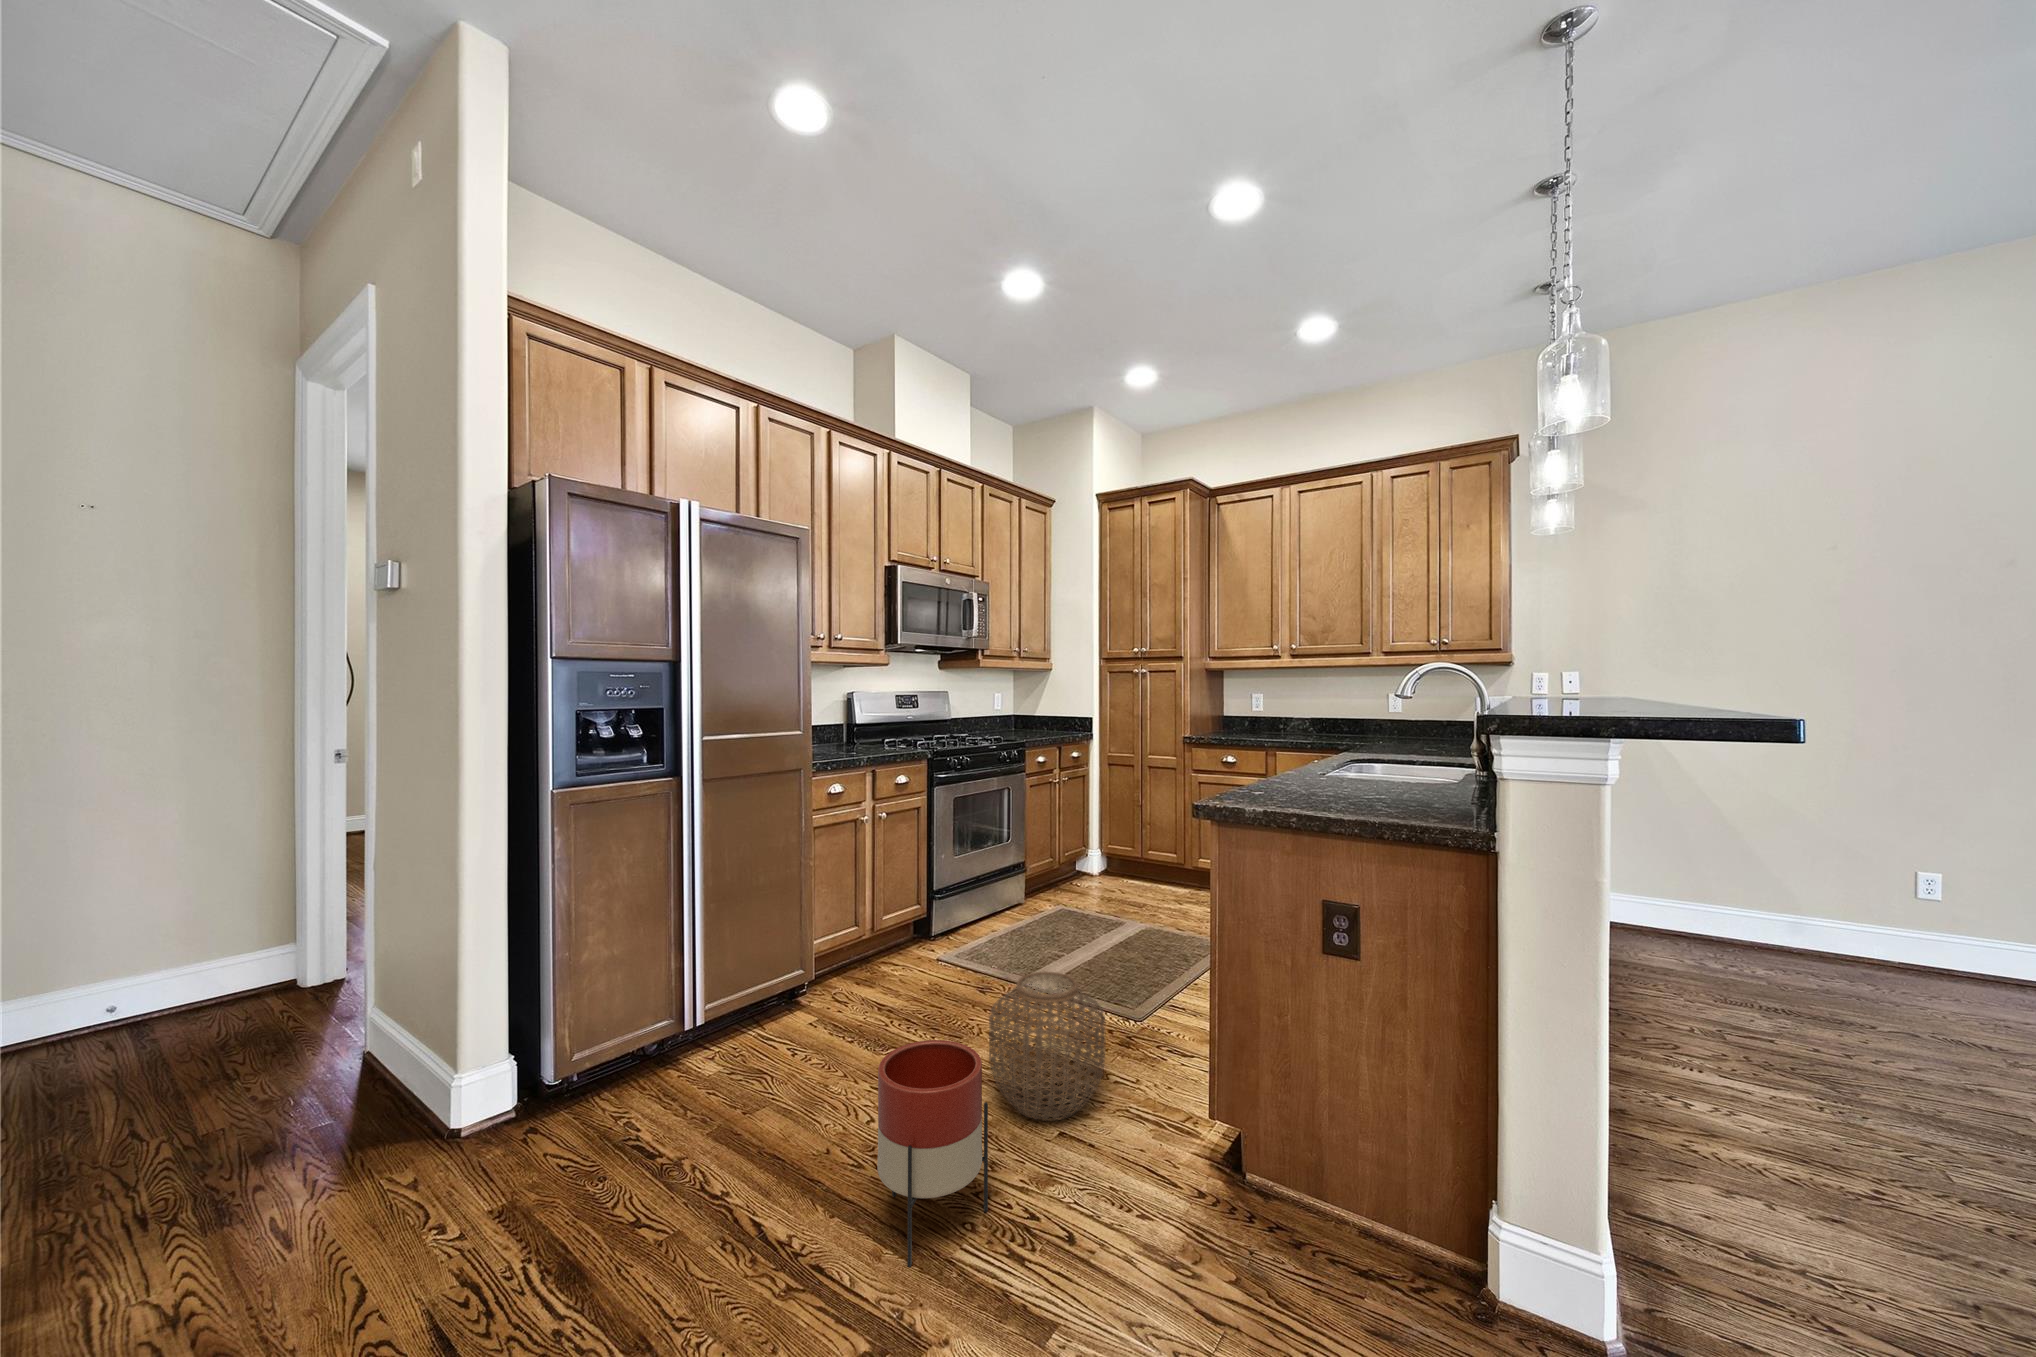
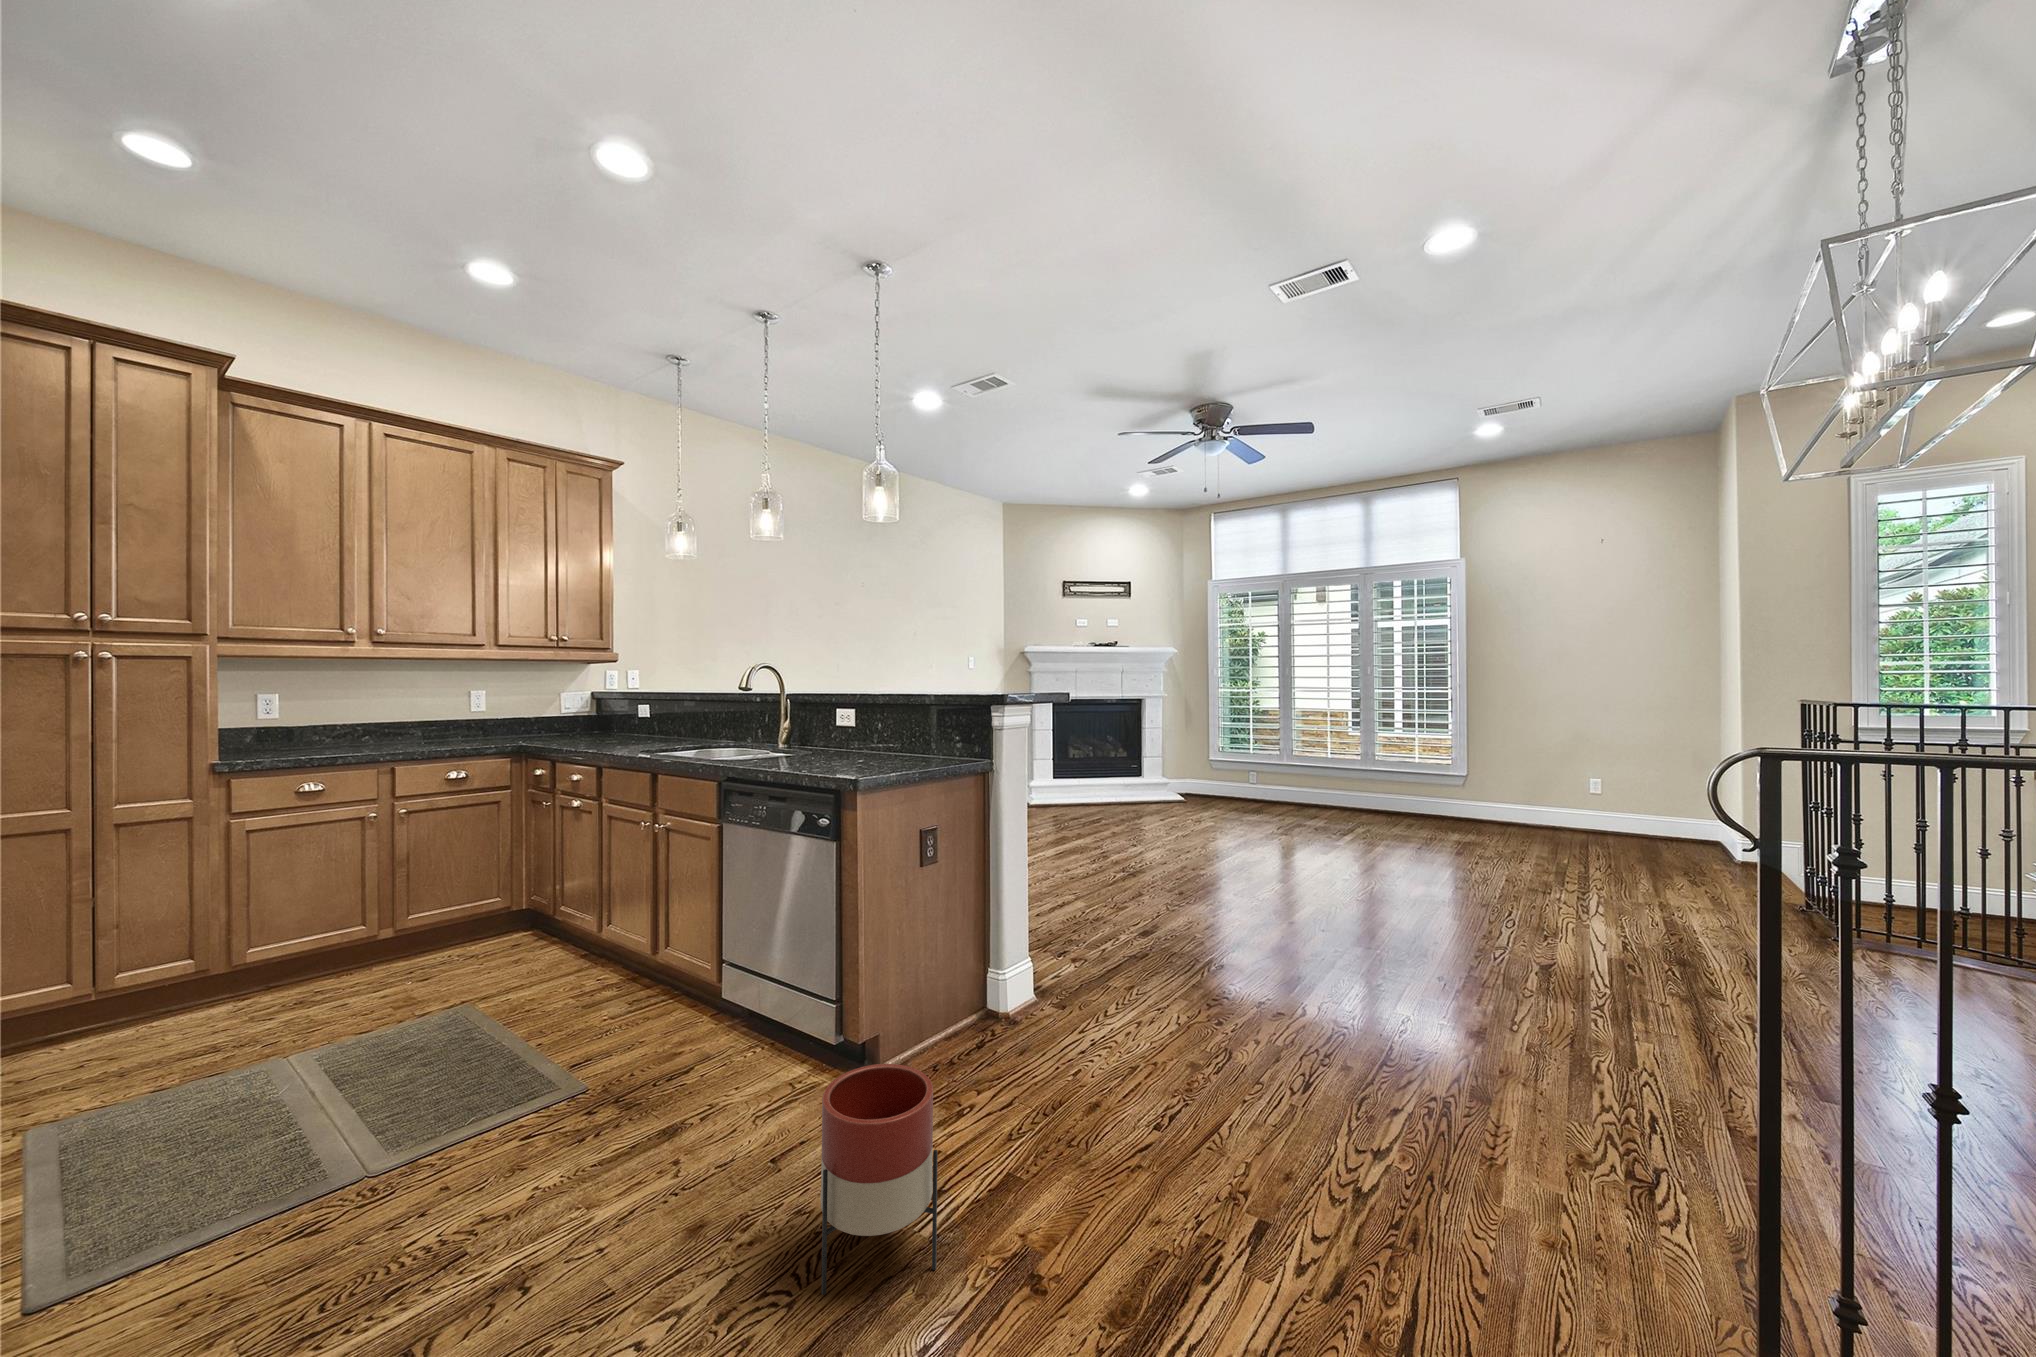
woven basket: present [989,972,1105,1120] -> none [635,1015,781,1194]

